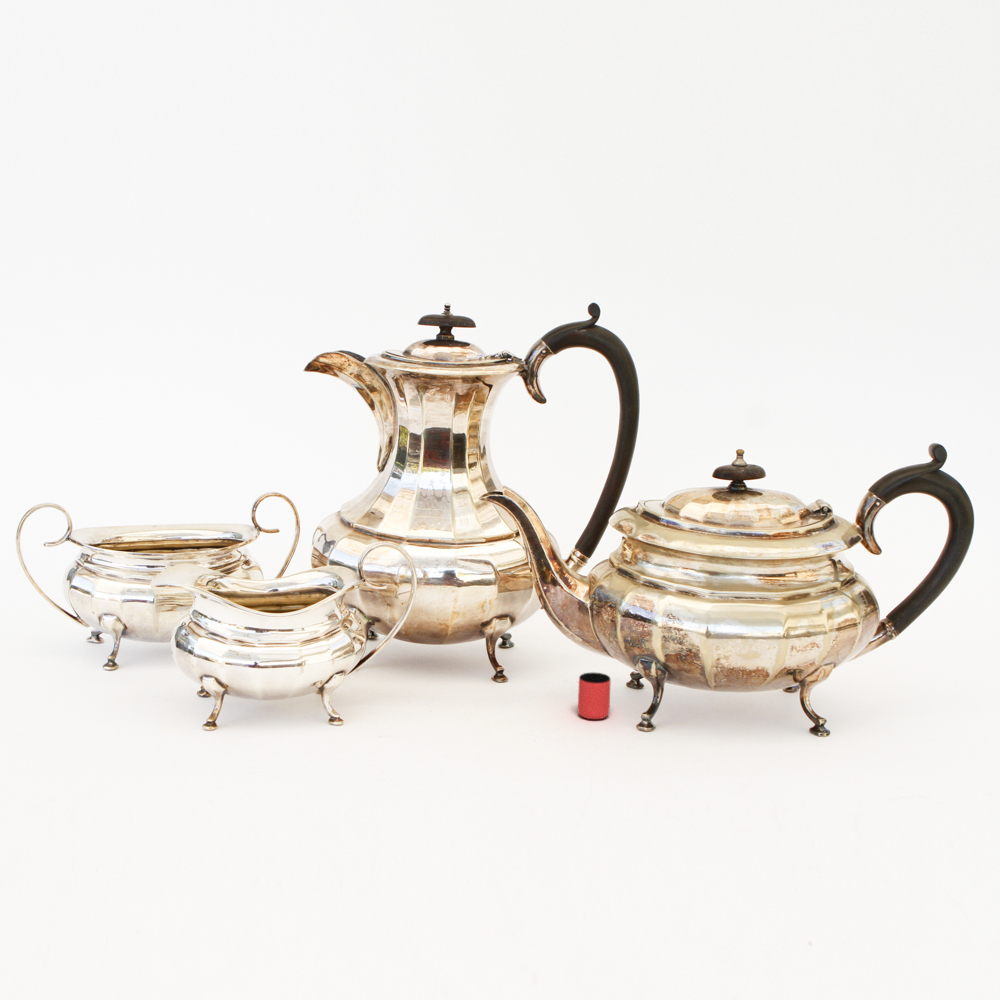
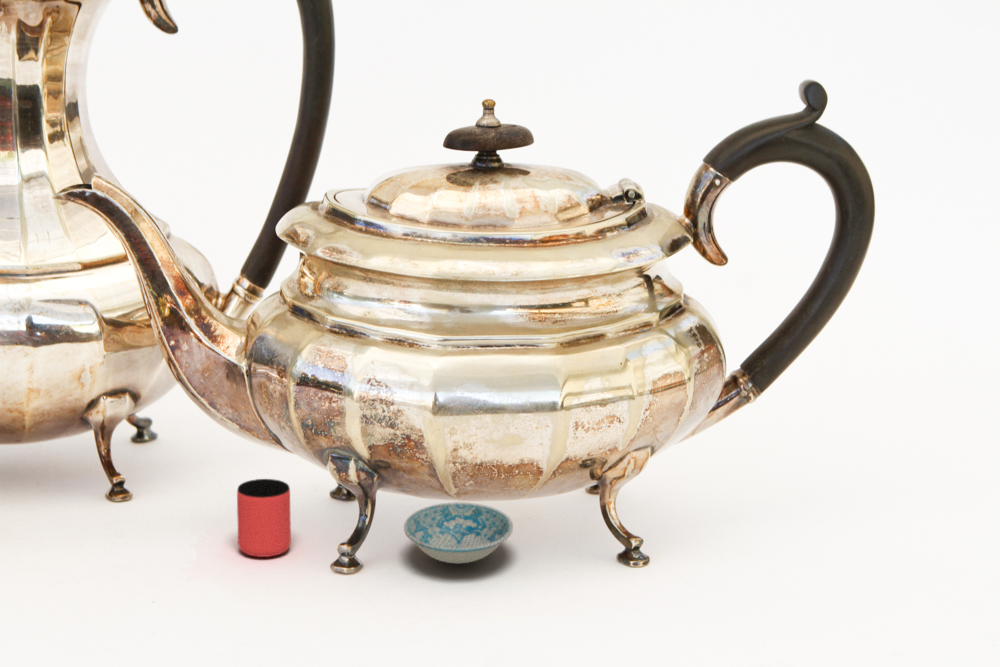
ceramic bowl: none [679,692,746,728] -> present [404,502,513,563]

